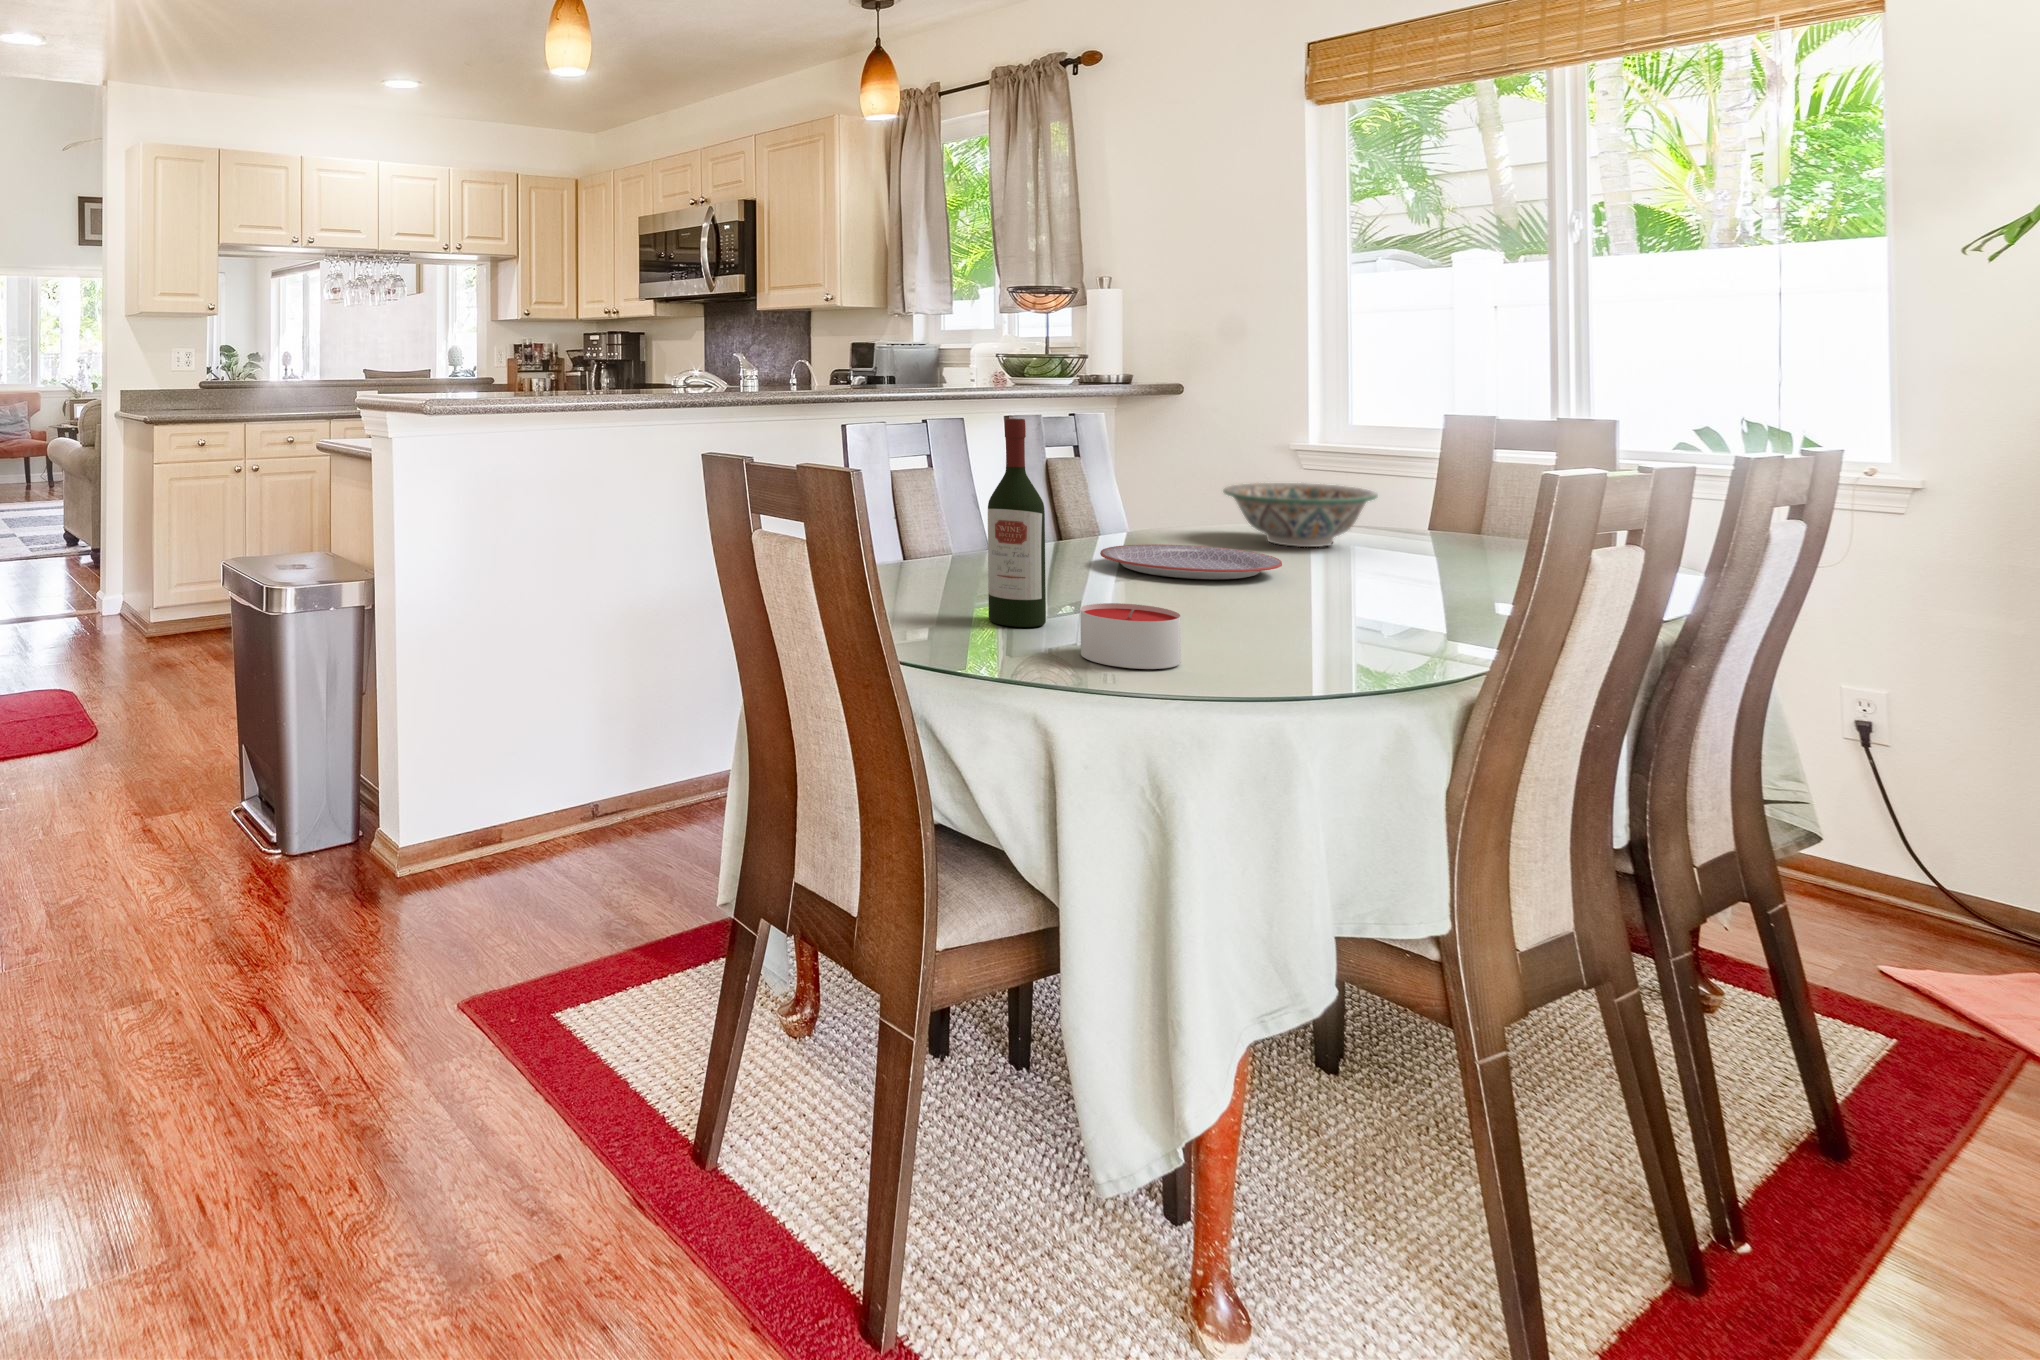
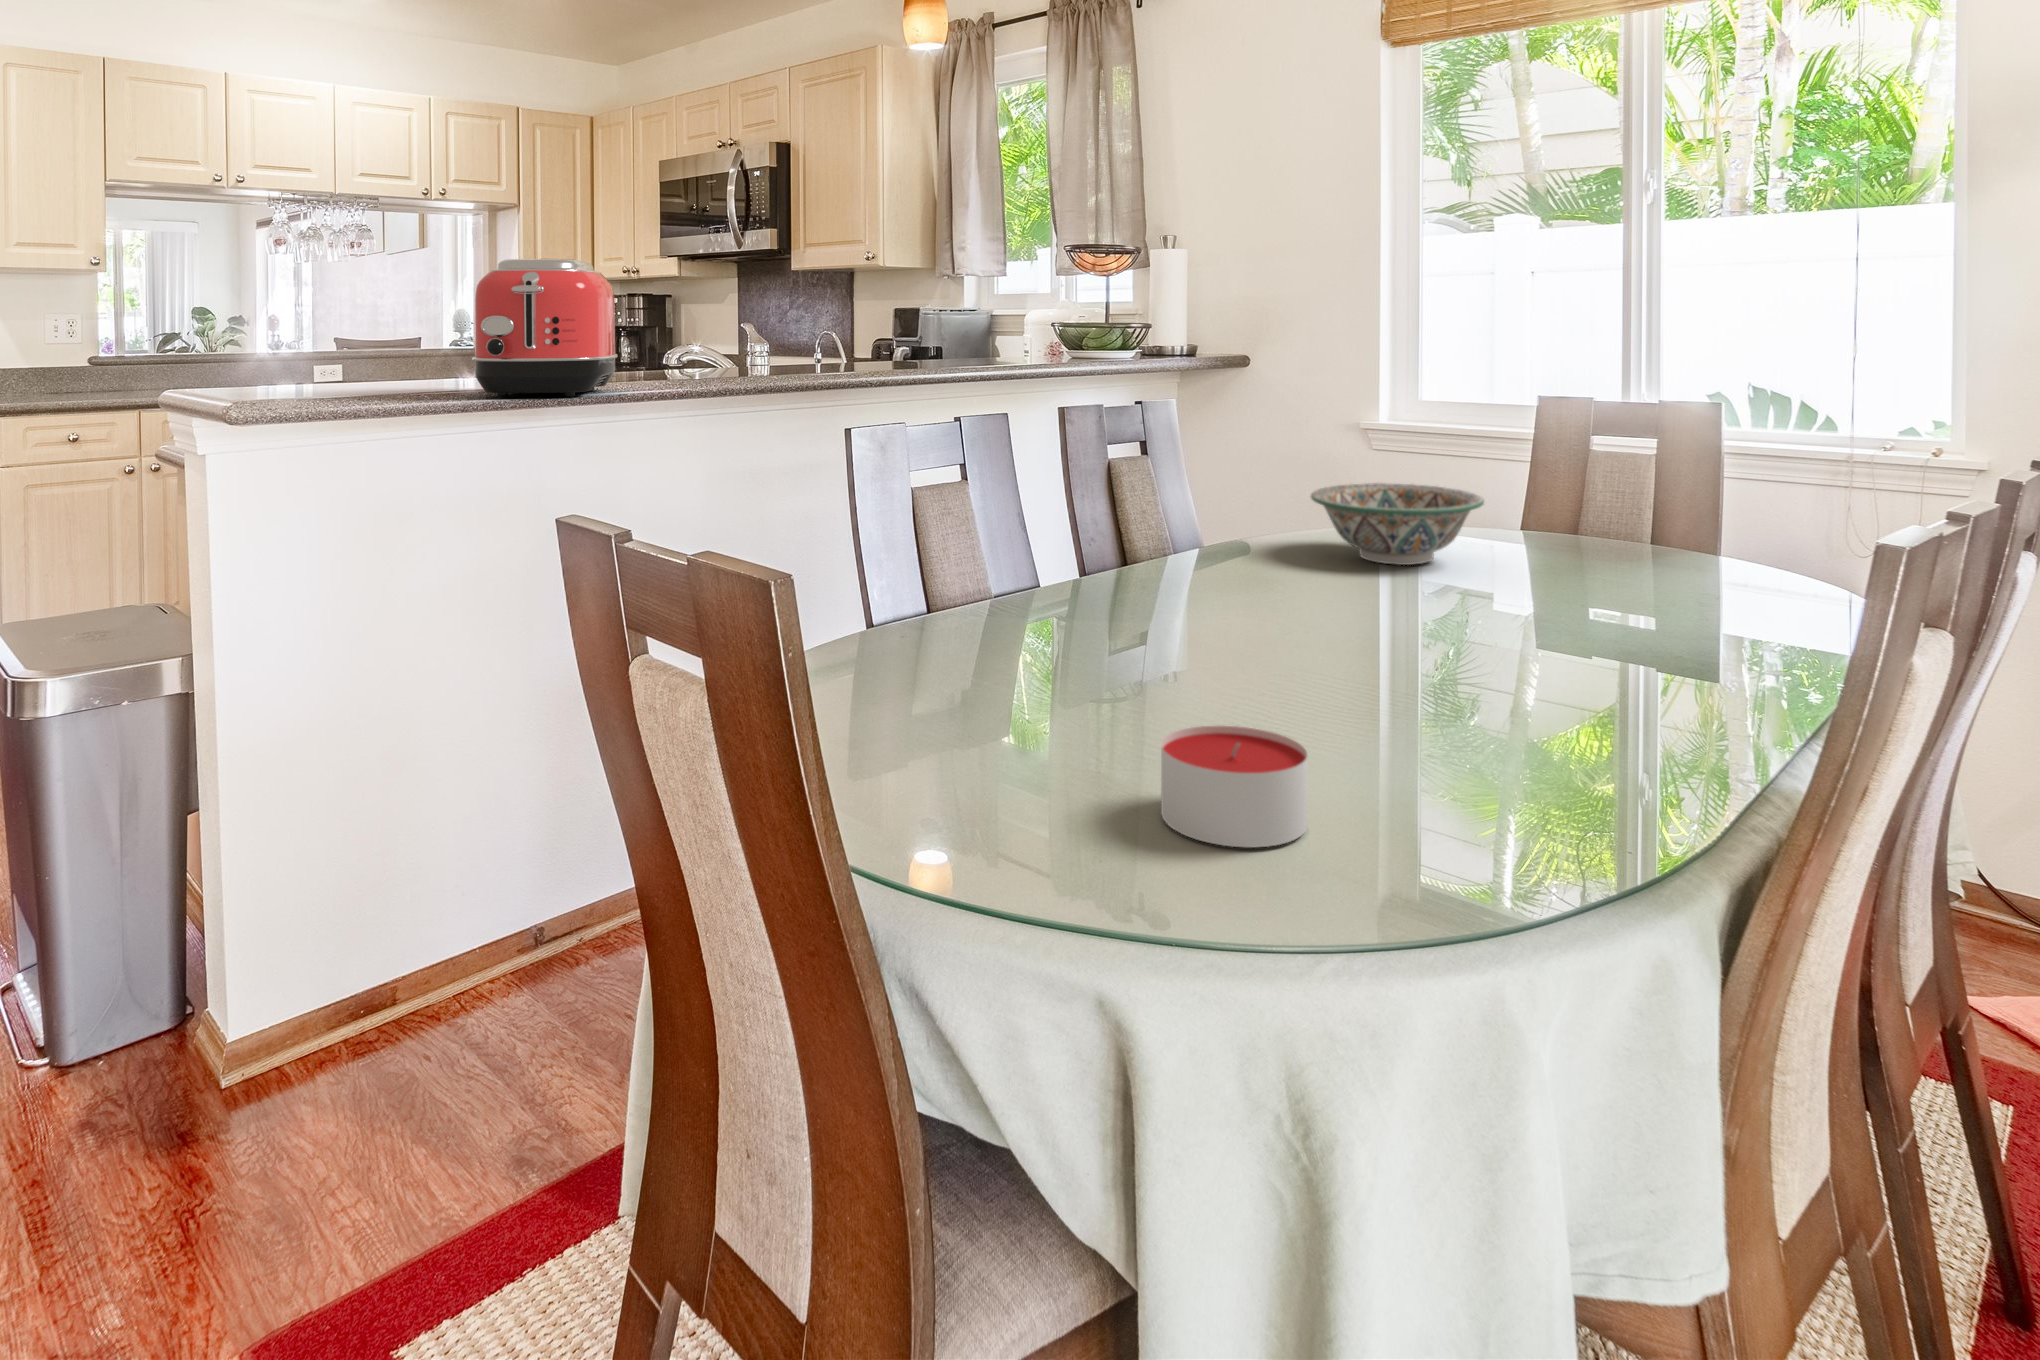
toaster: none [557,302,656,402] -> present [472,259,618,397]
wine bottle: present [988,418,1046,627] -> none [1028,438,1109,751]
plate: present [1100,544,1282,579] -> none [1174,574,1394,629]

